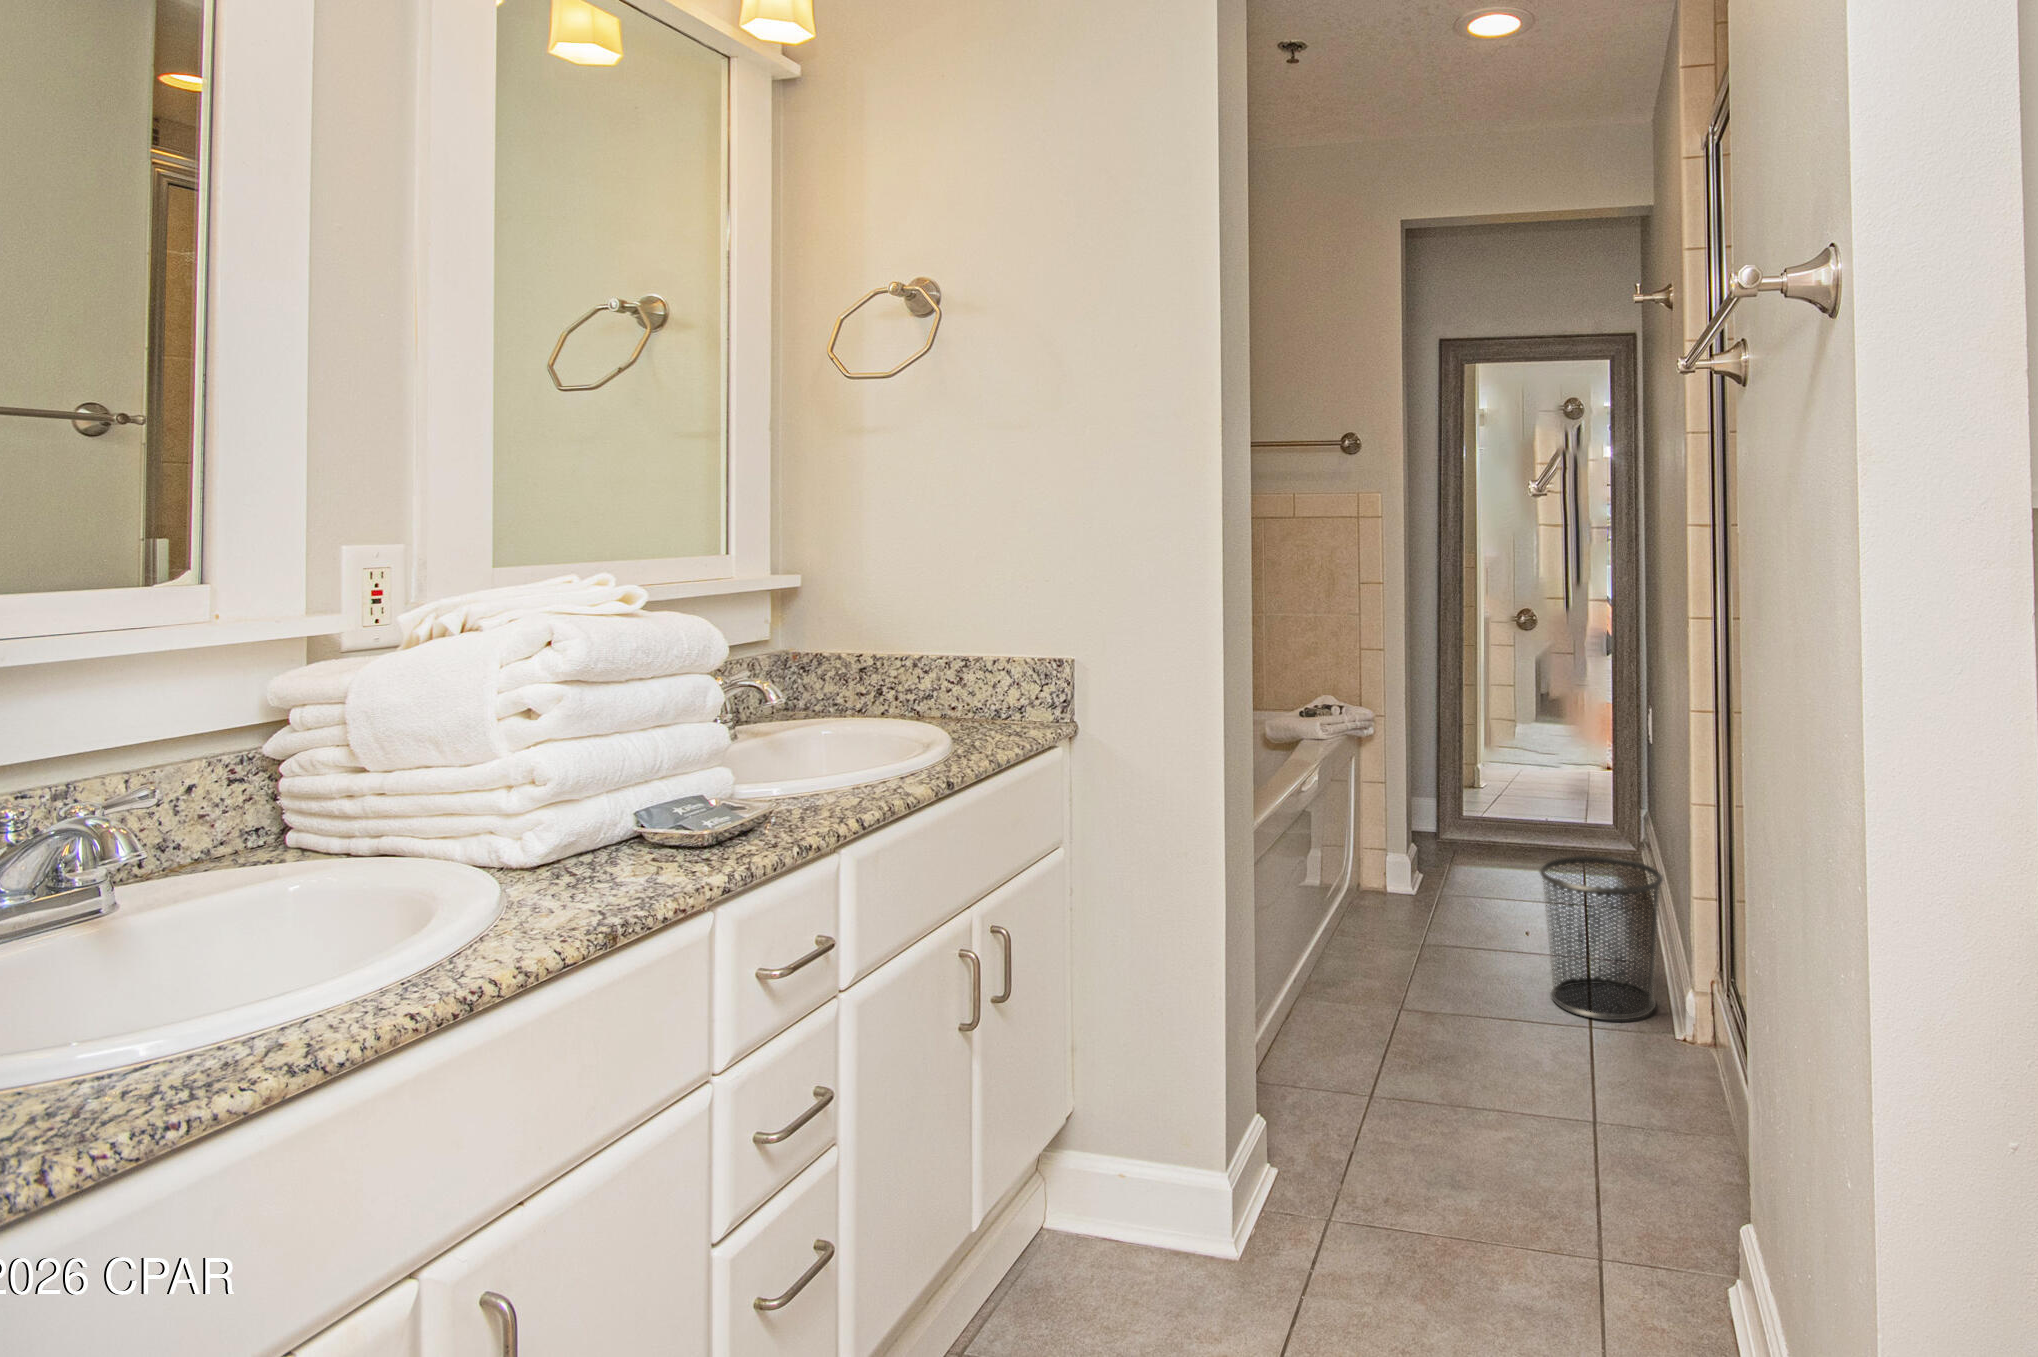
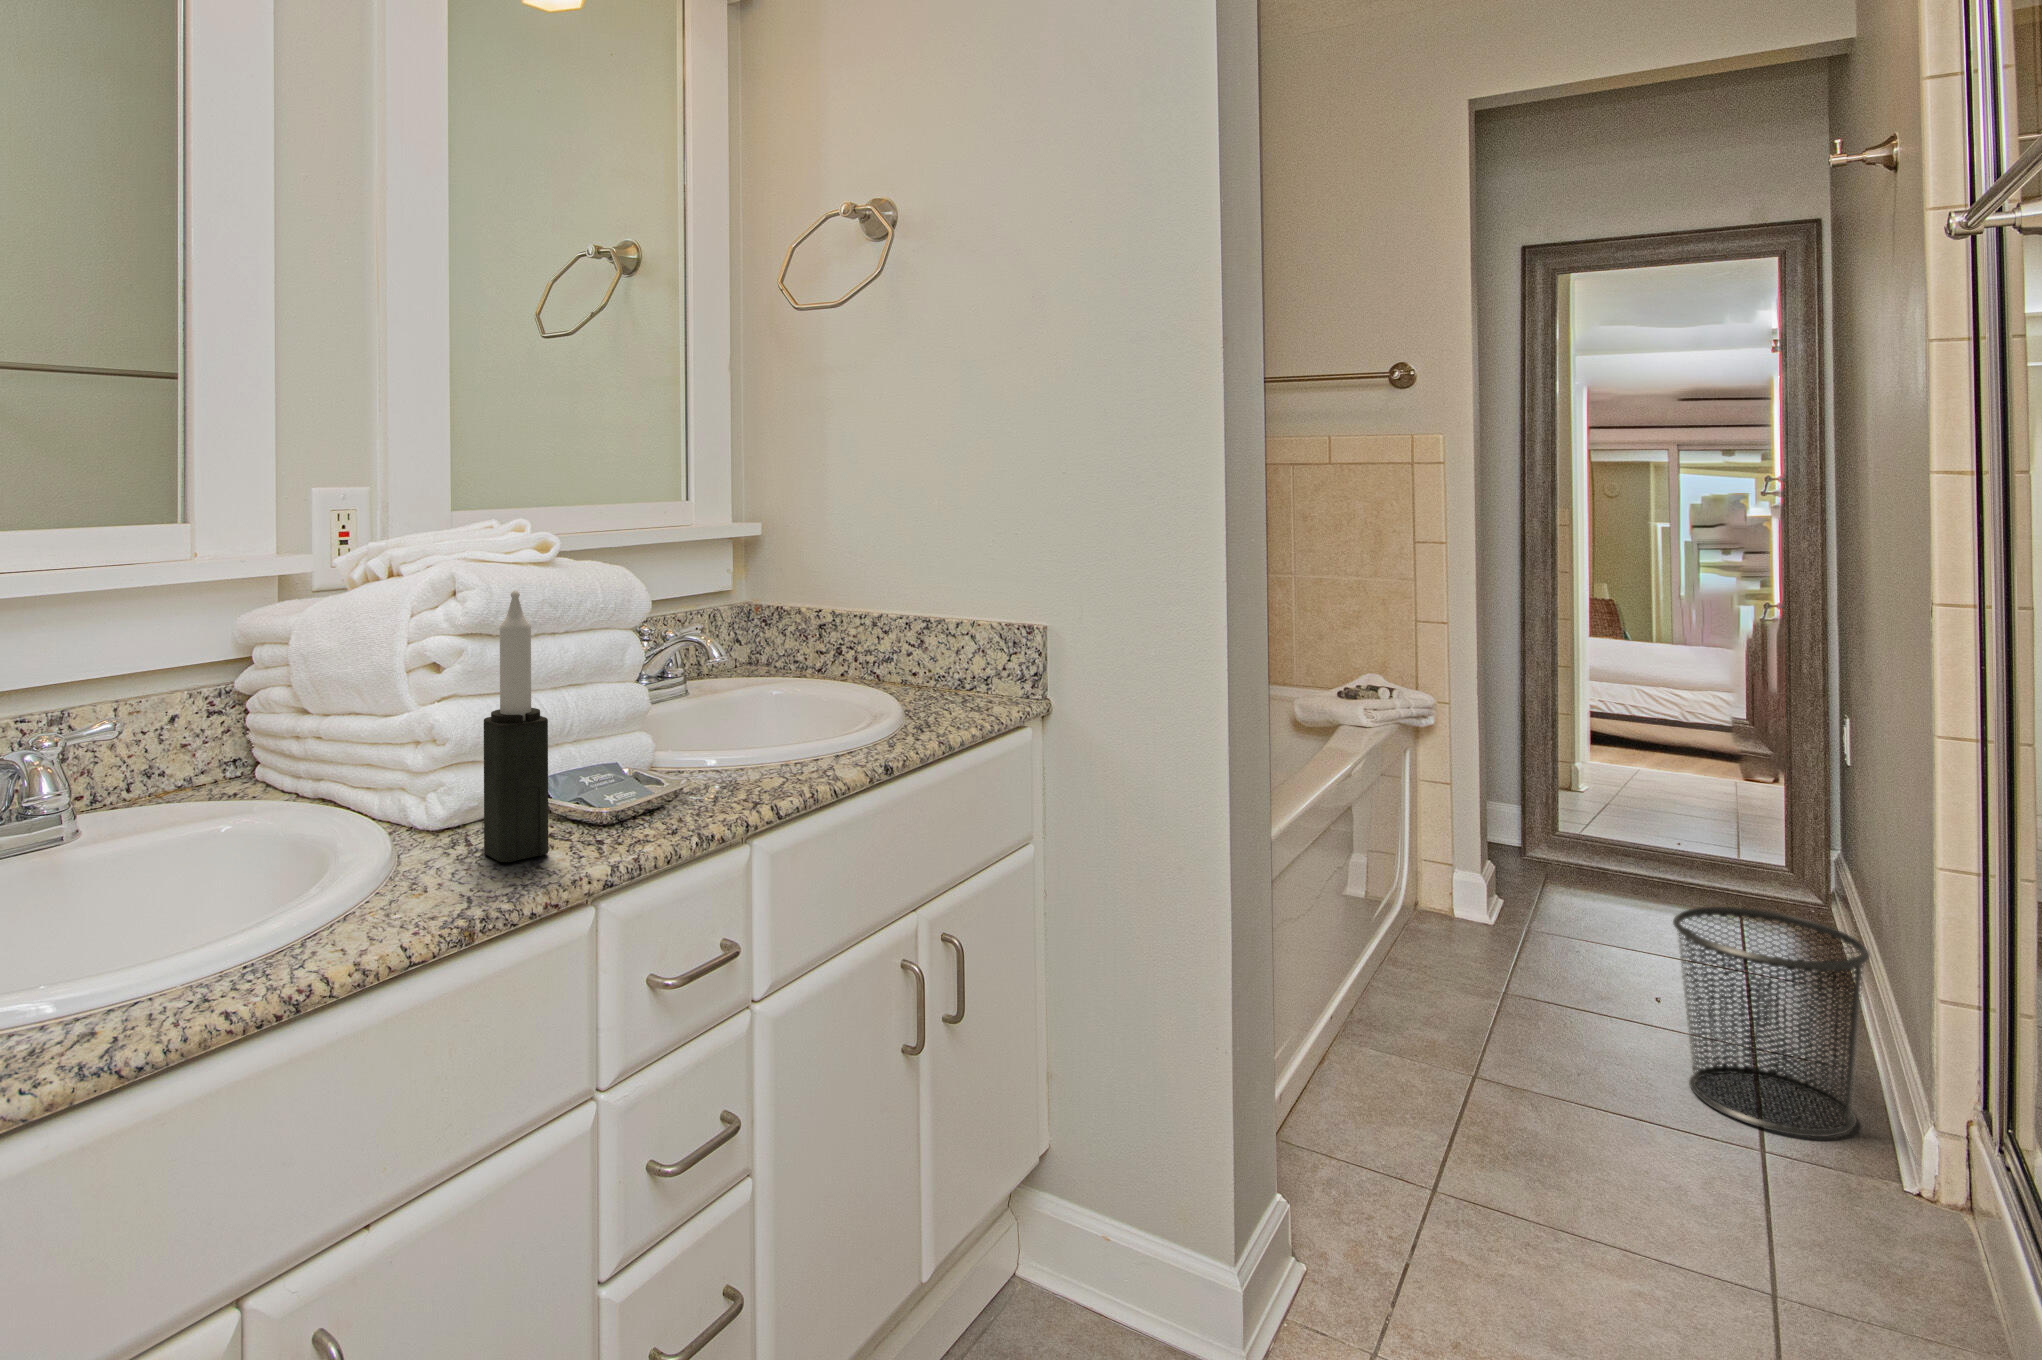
candle: none [598,634,664,881] -> present [484,590,549,862]

